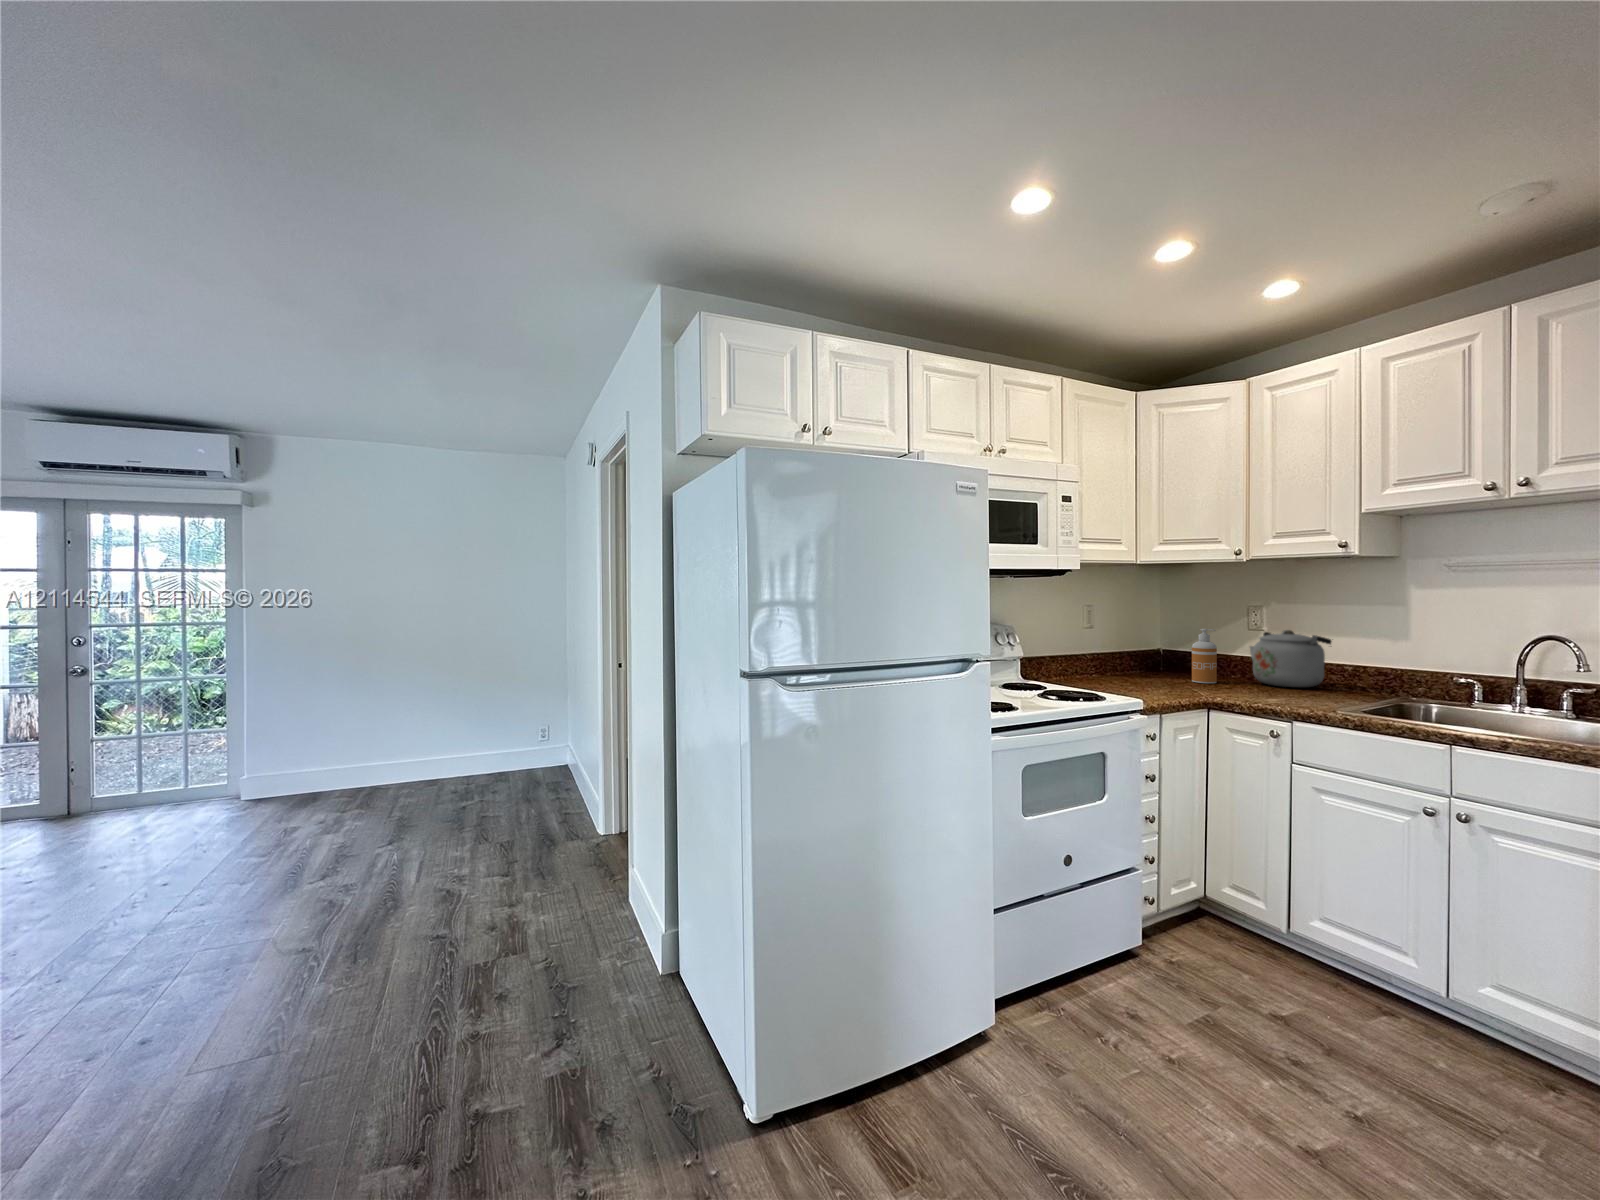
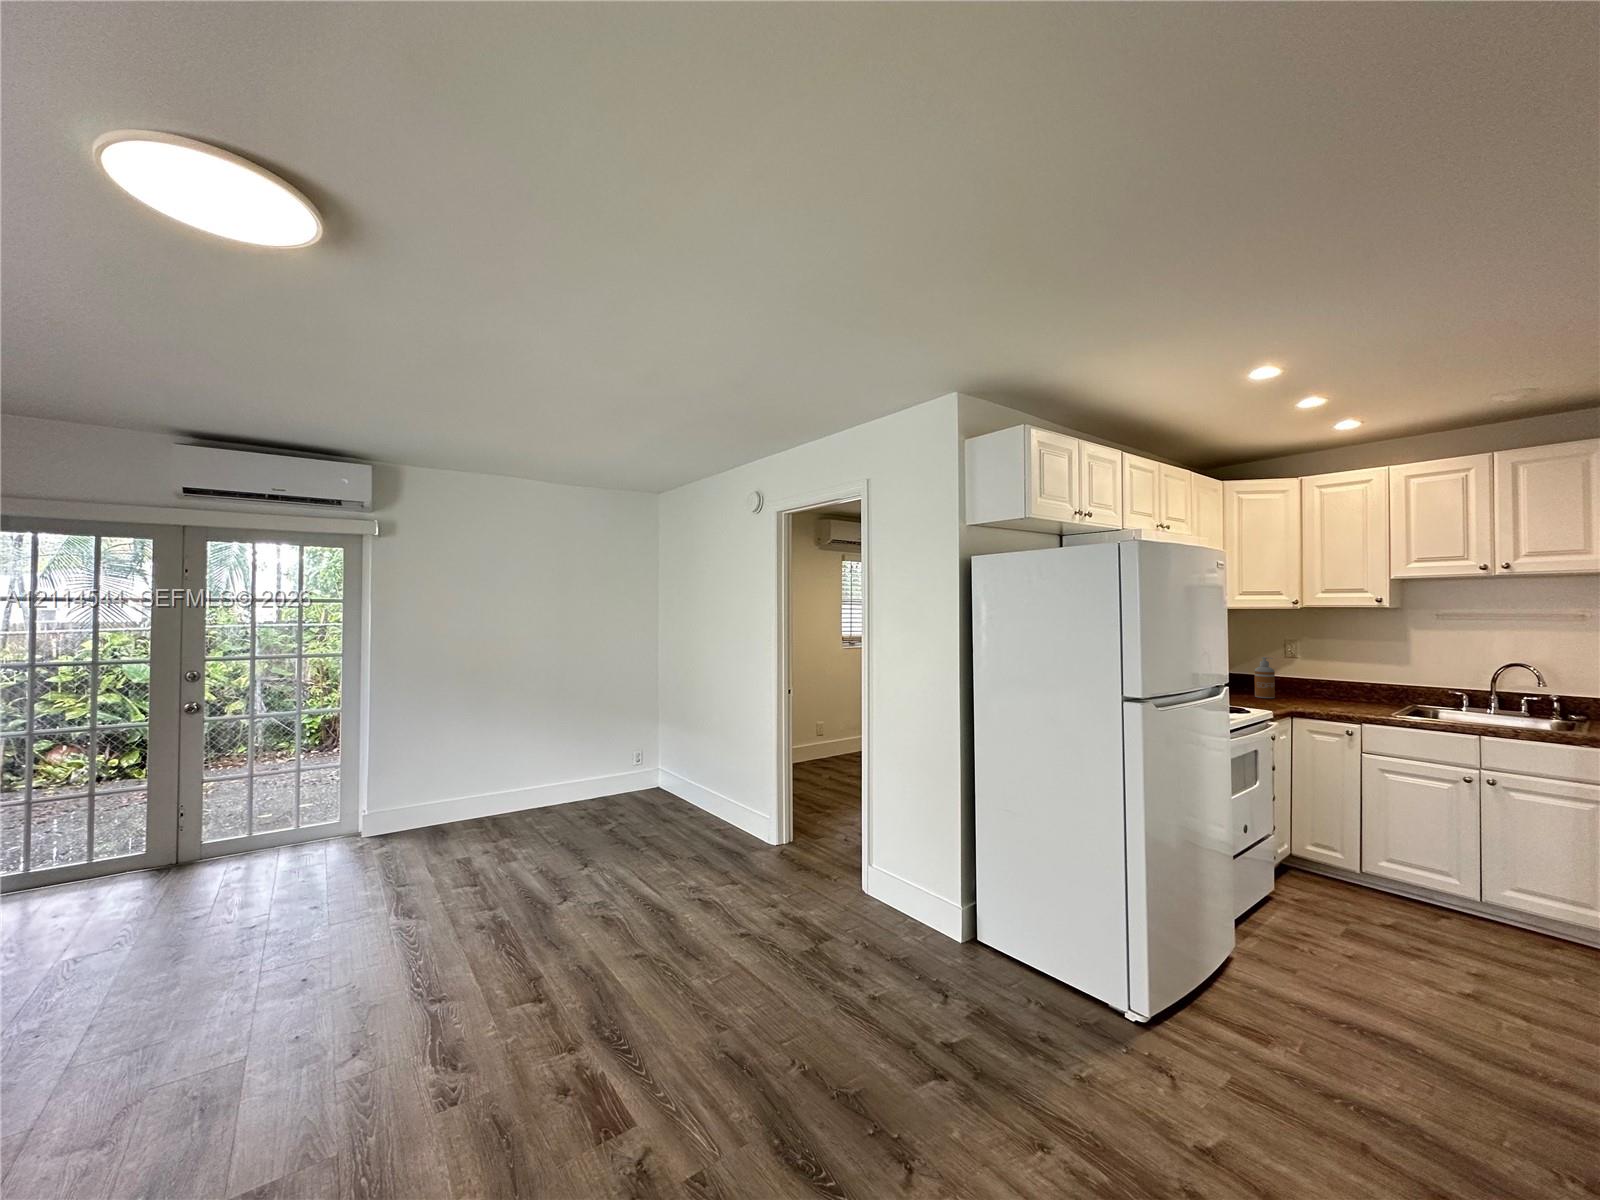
kettle: present [1250,630,1332,687] -> none [1290,658,1359,700]

